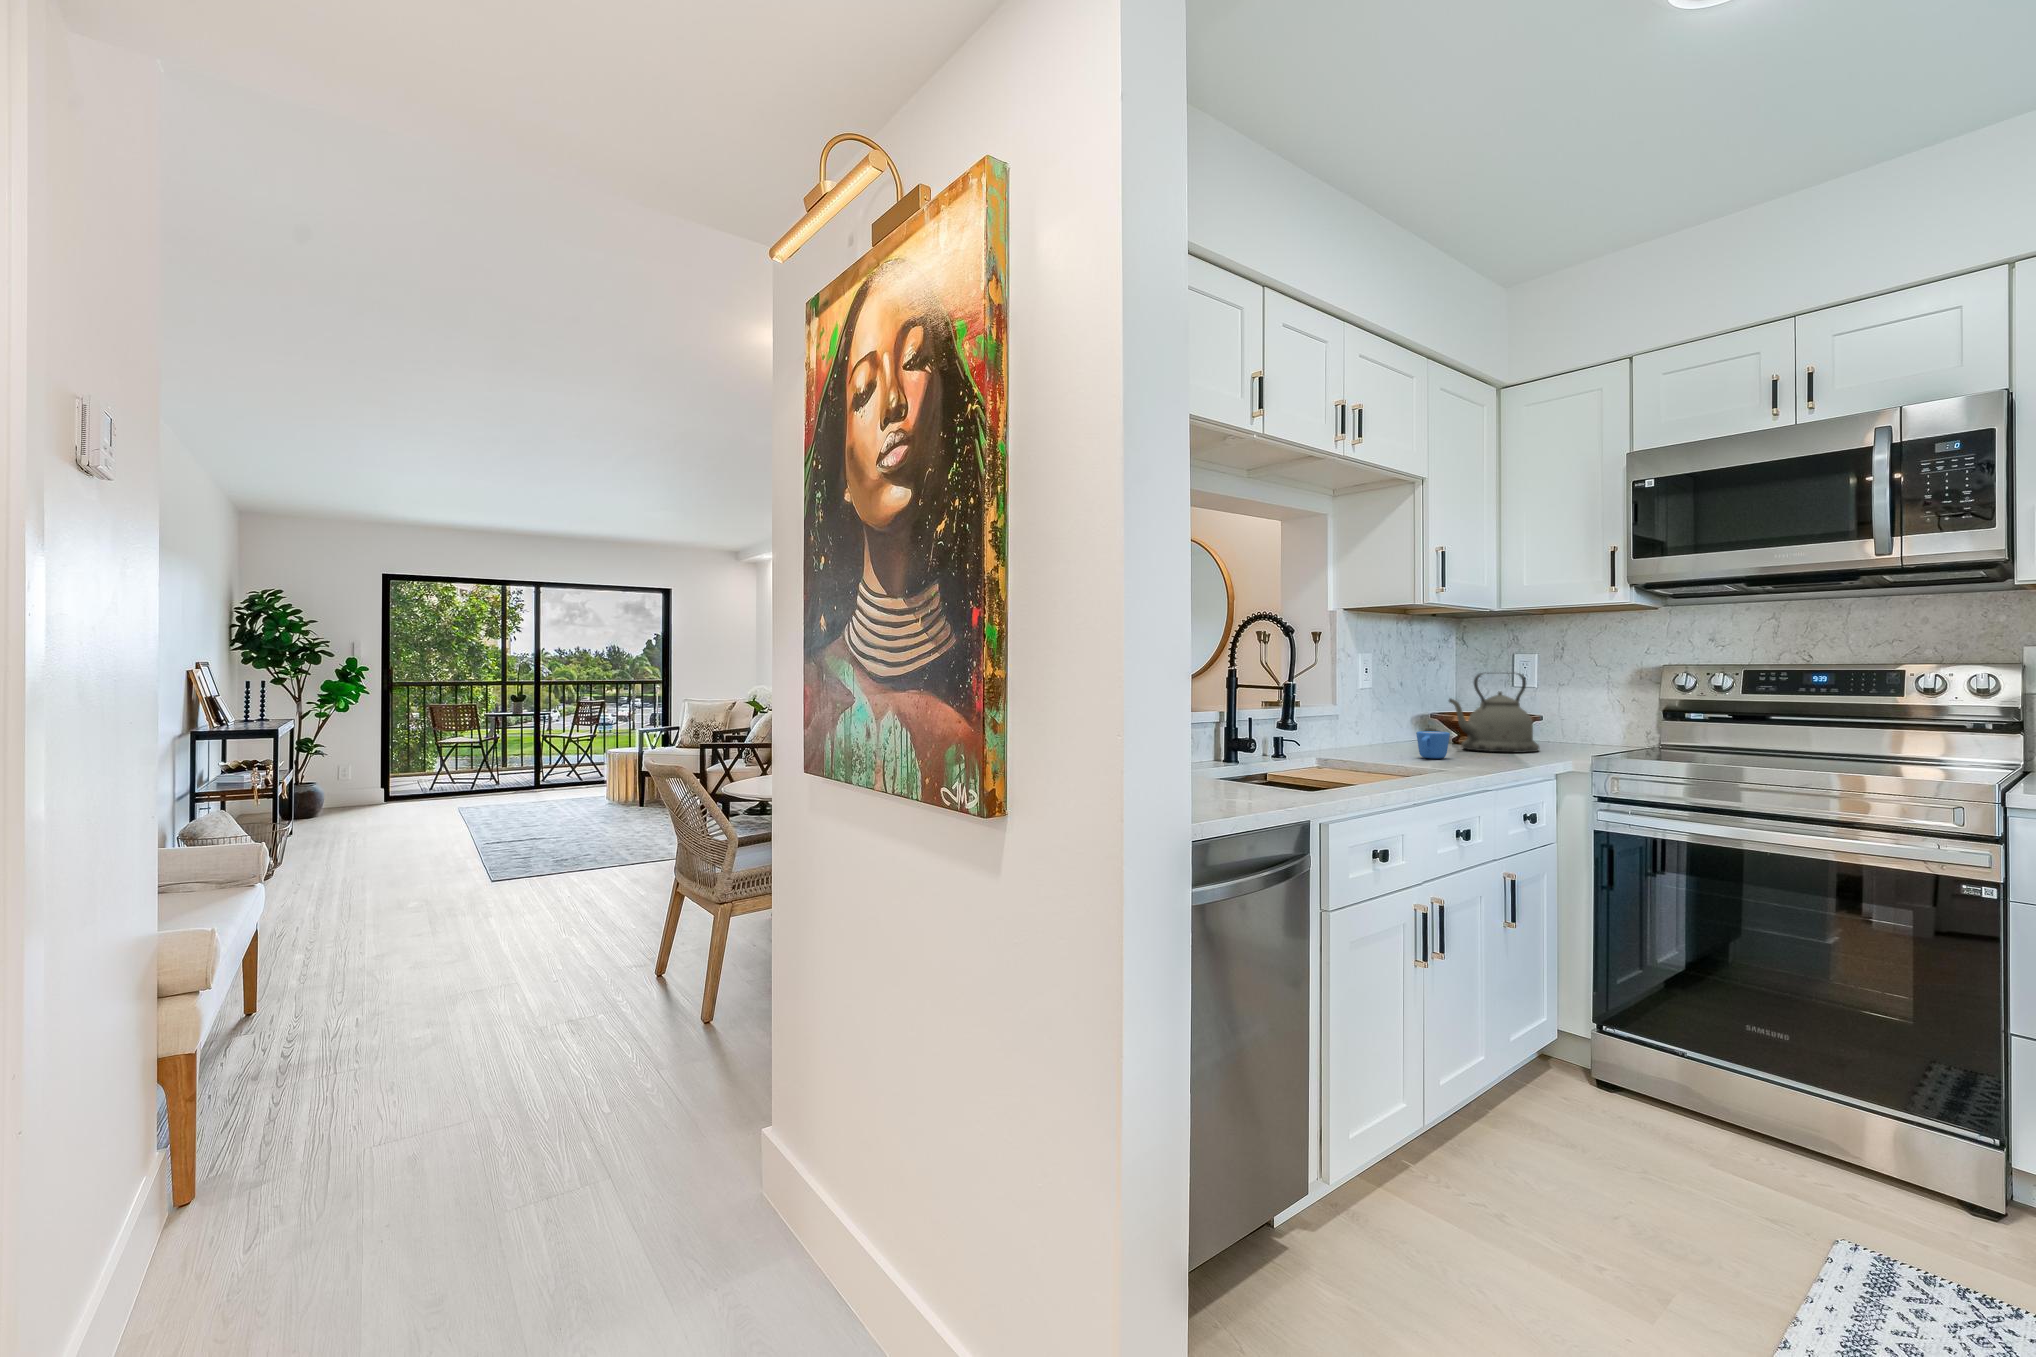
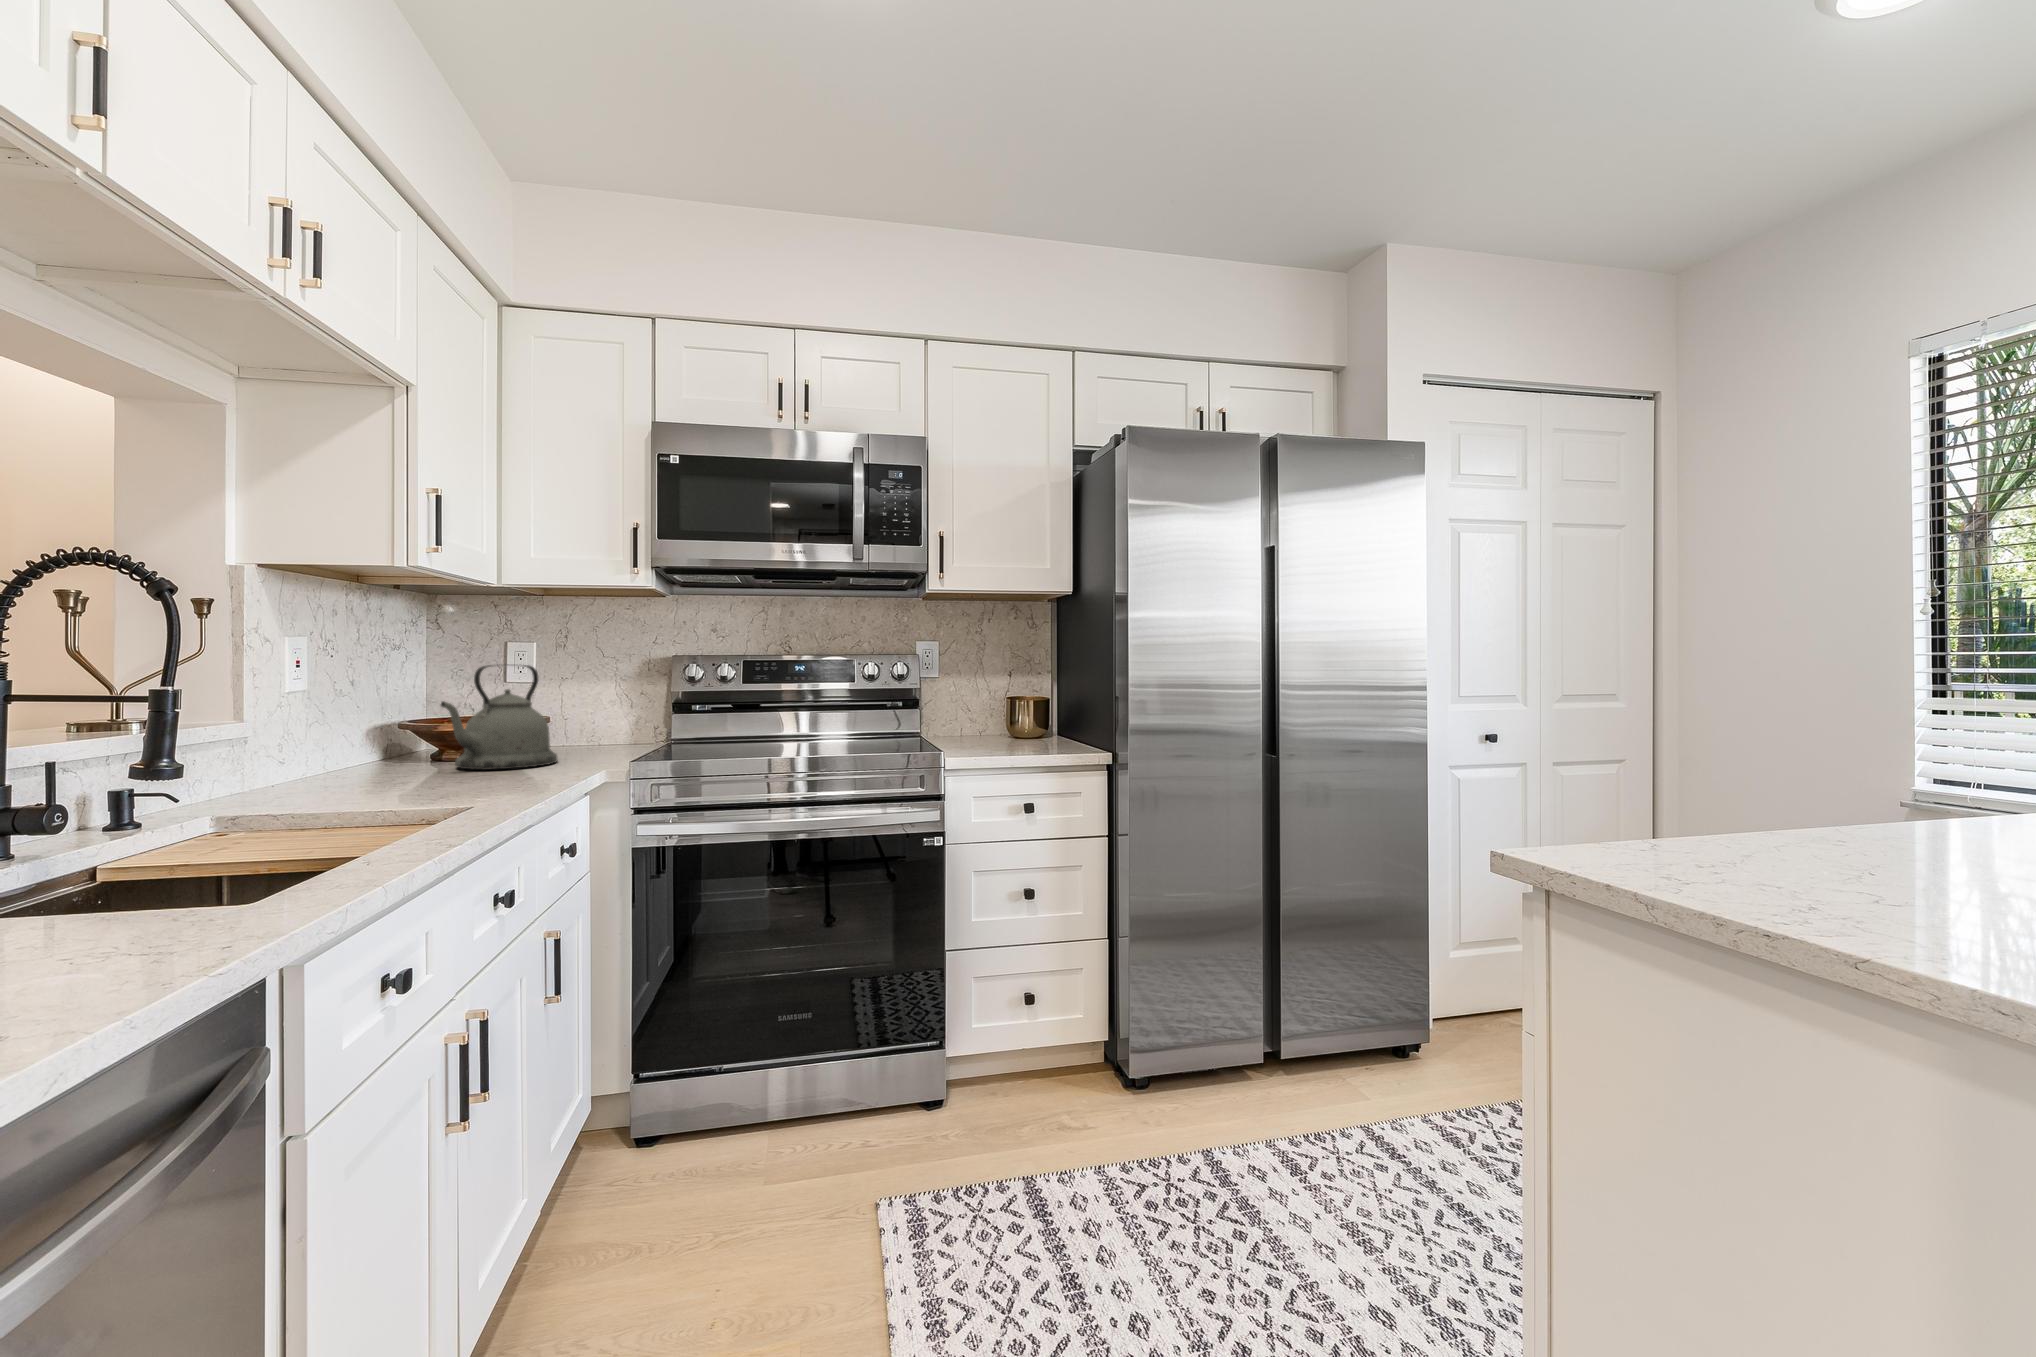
mug: present [1416,731,1450,759] -> none [403,751,456,791]

